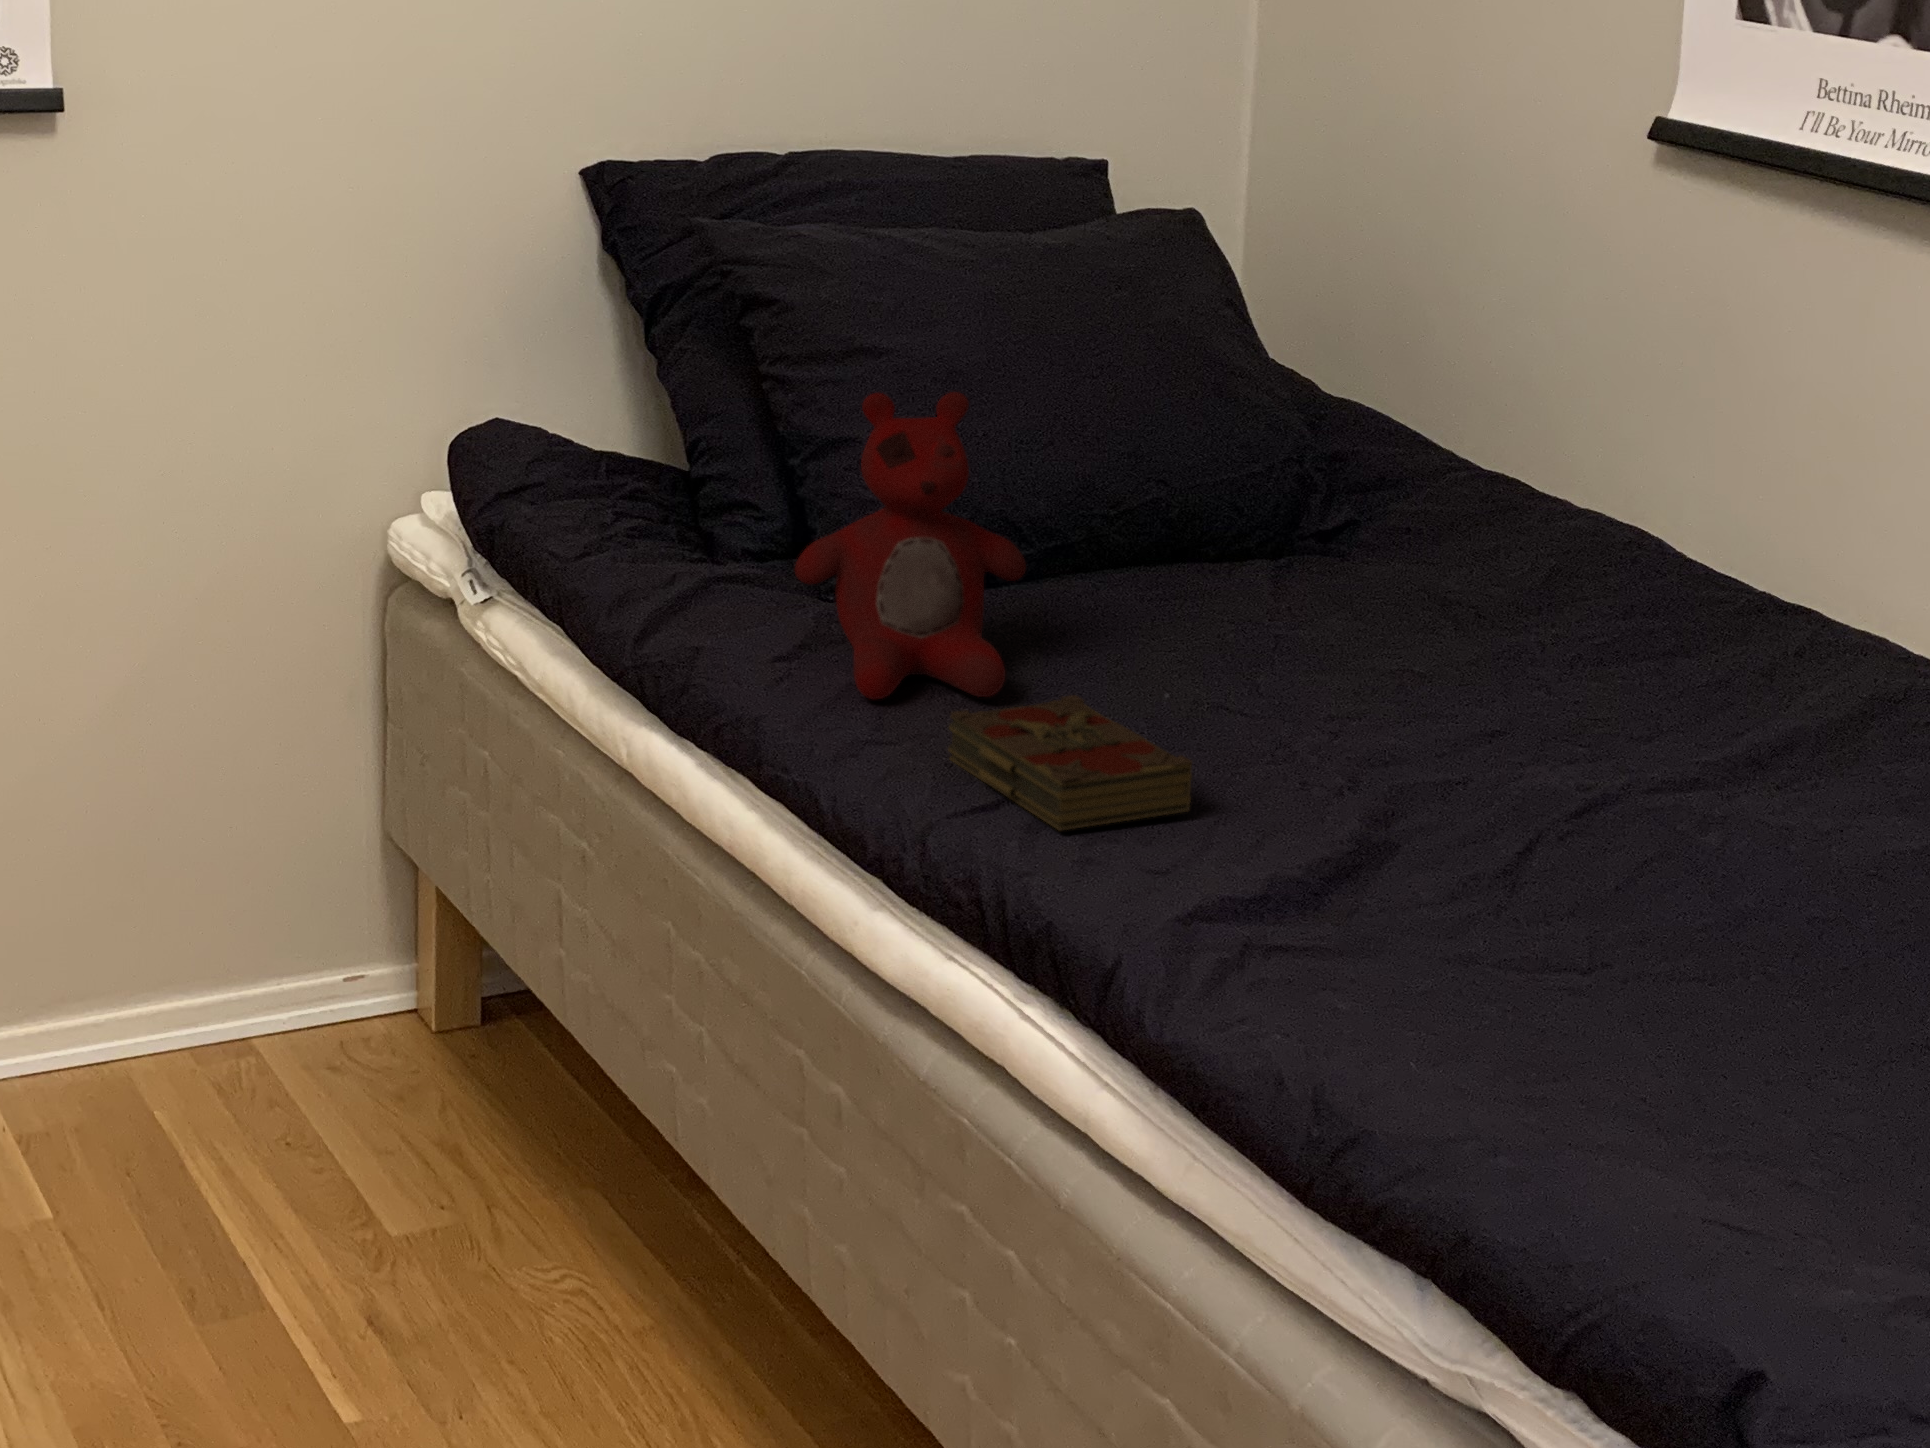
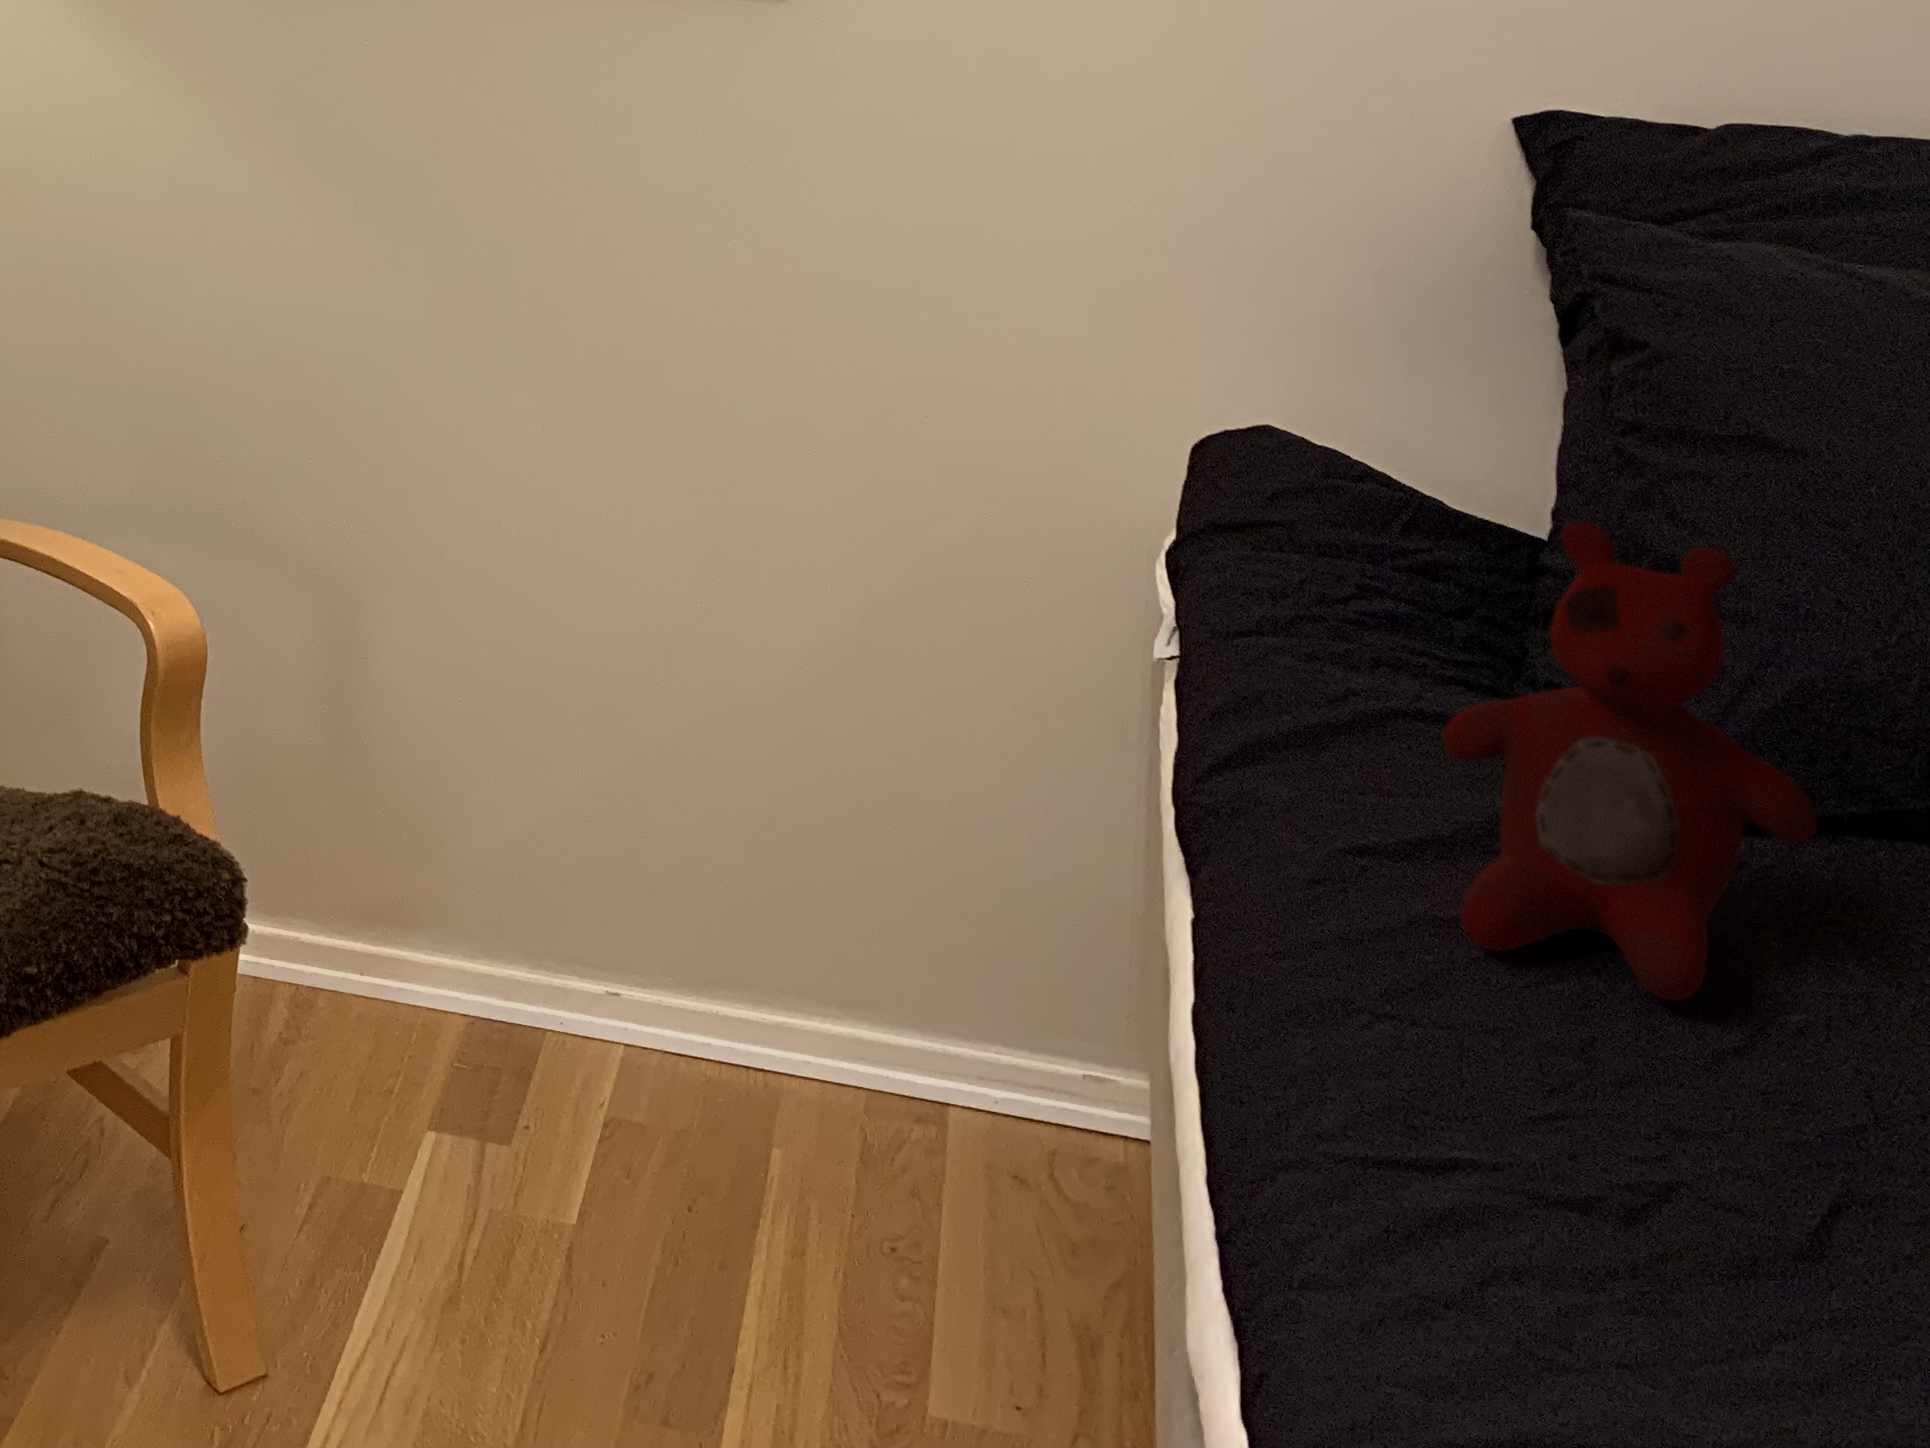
book: present [948,695,1192,830] -> none [1508,1006,1820,1290]

